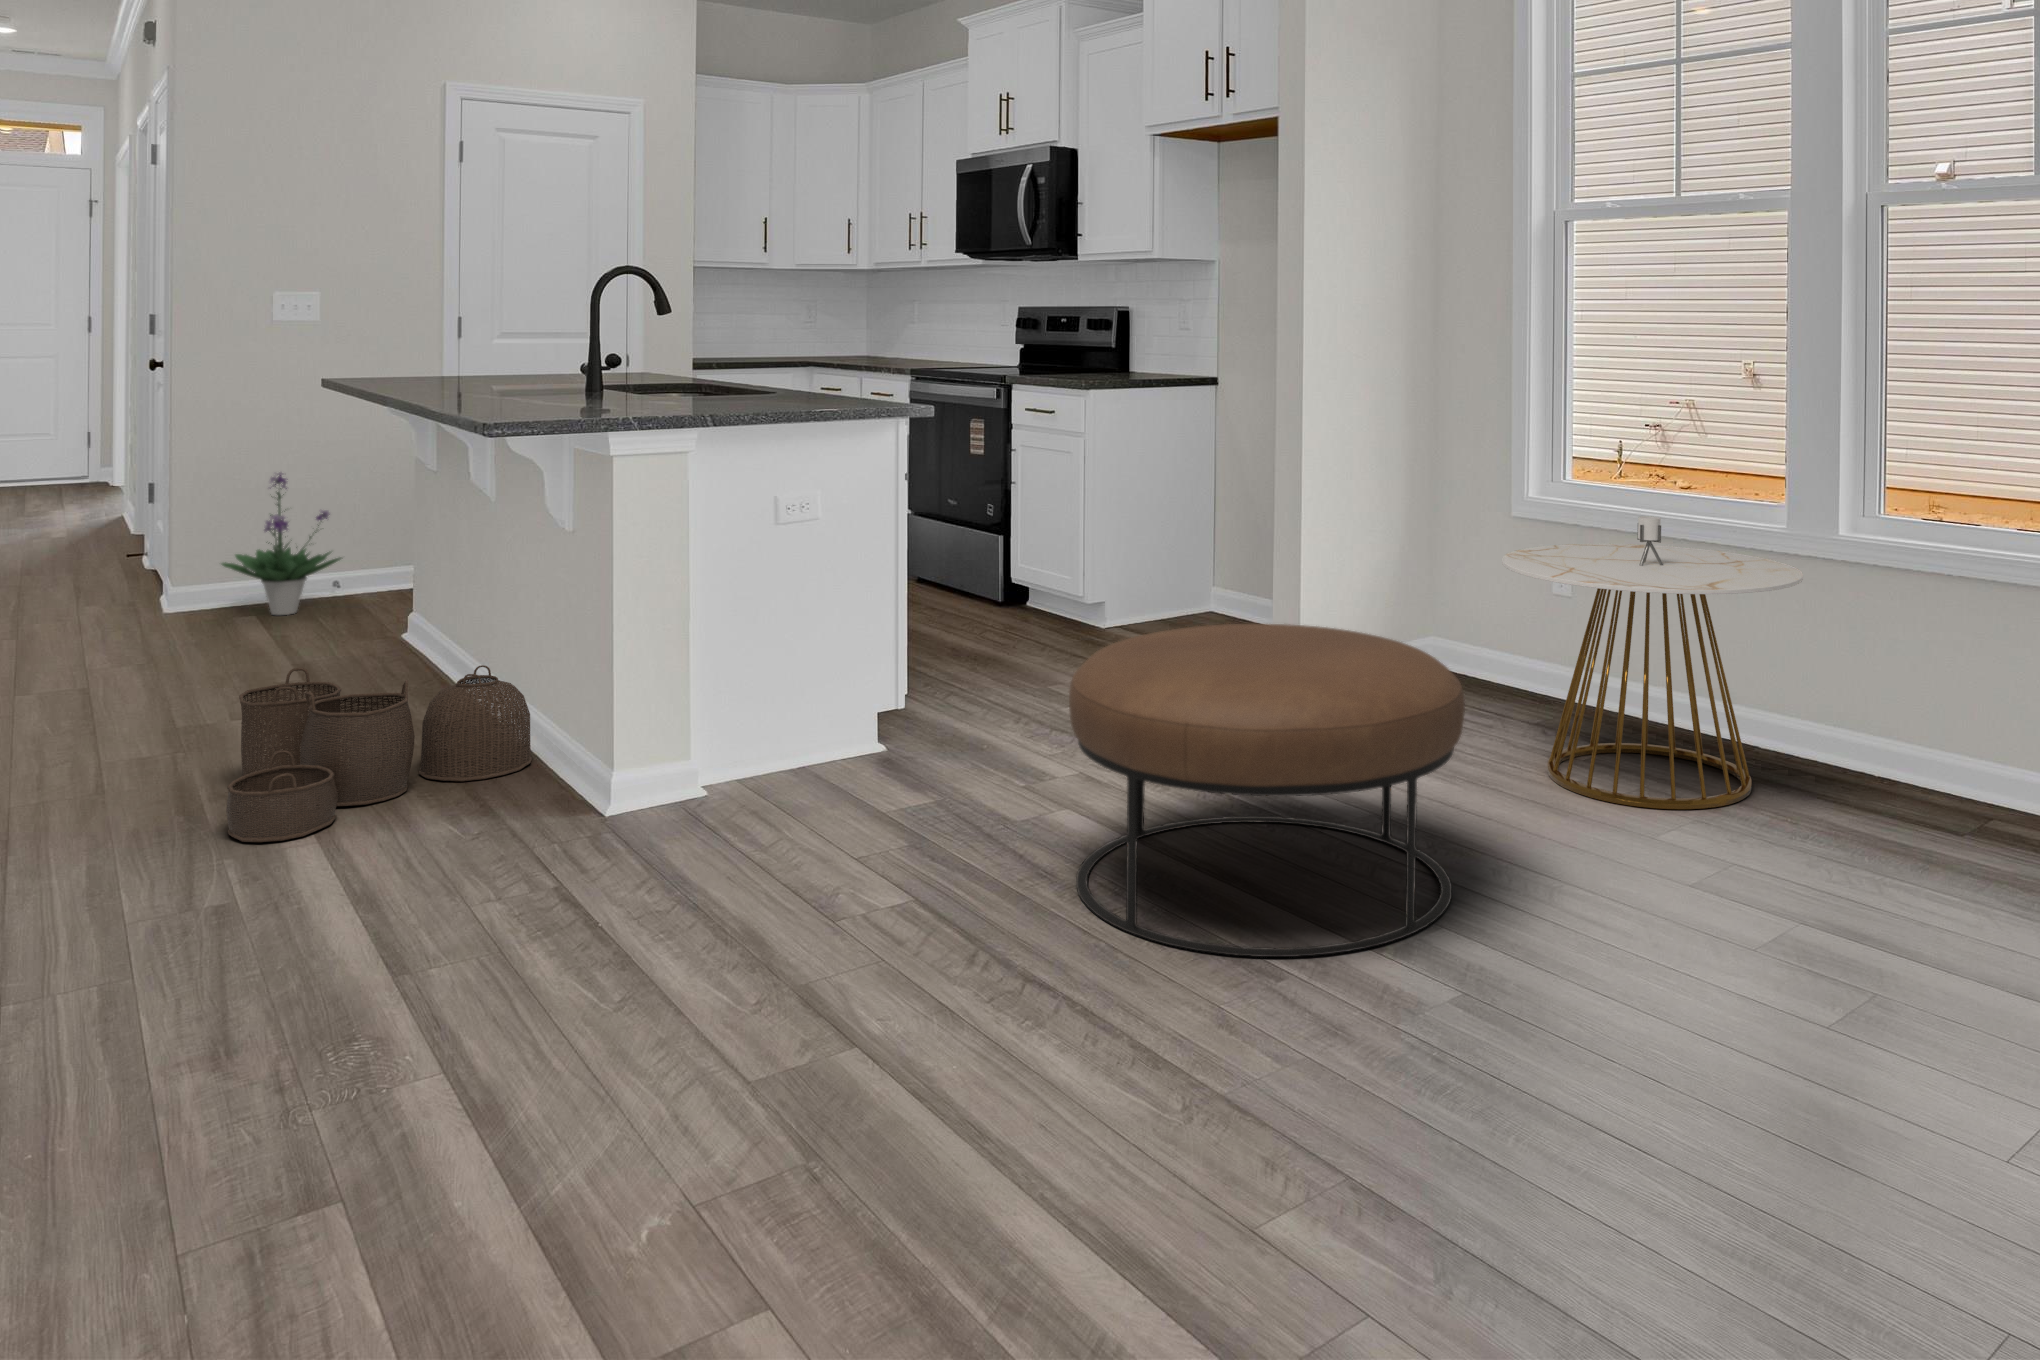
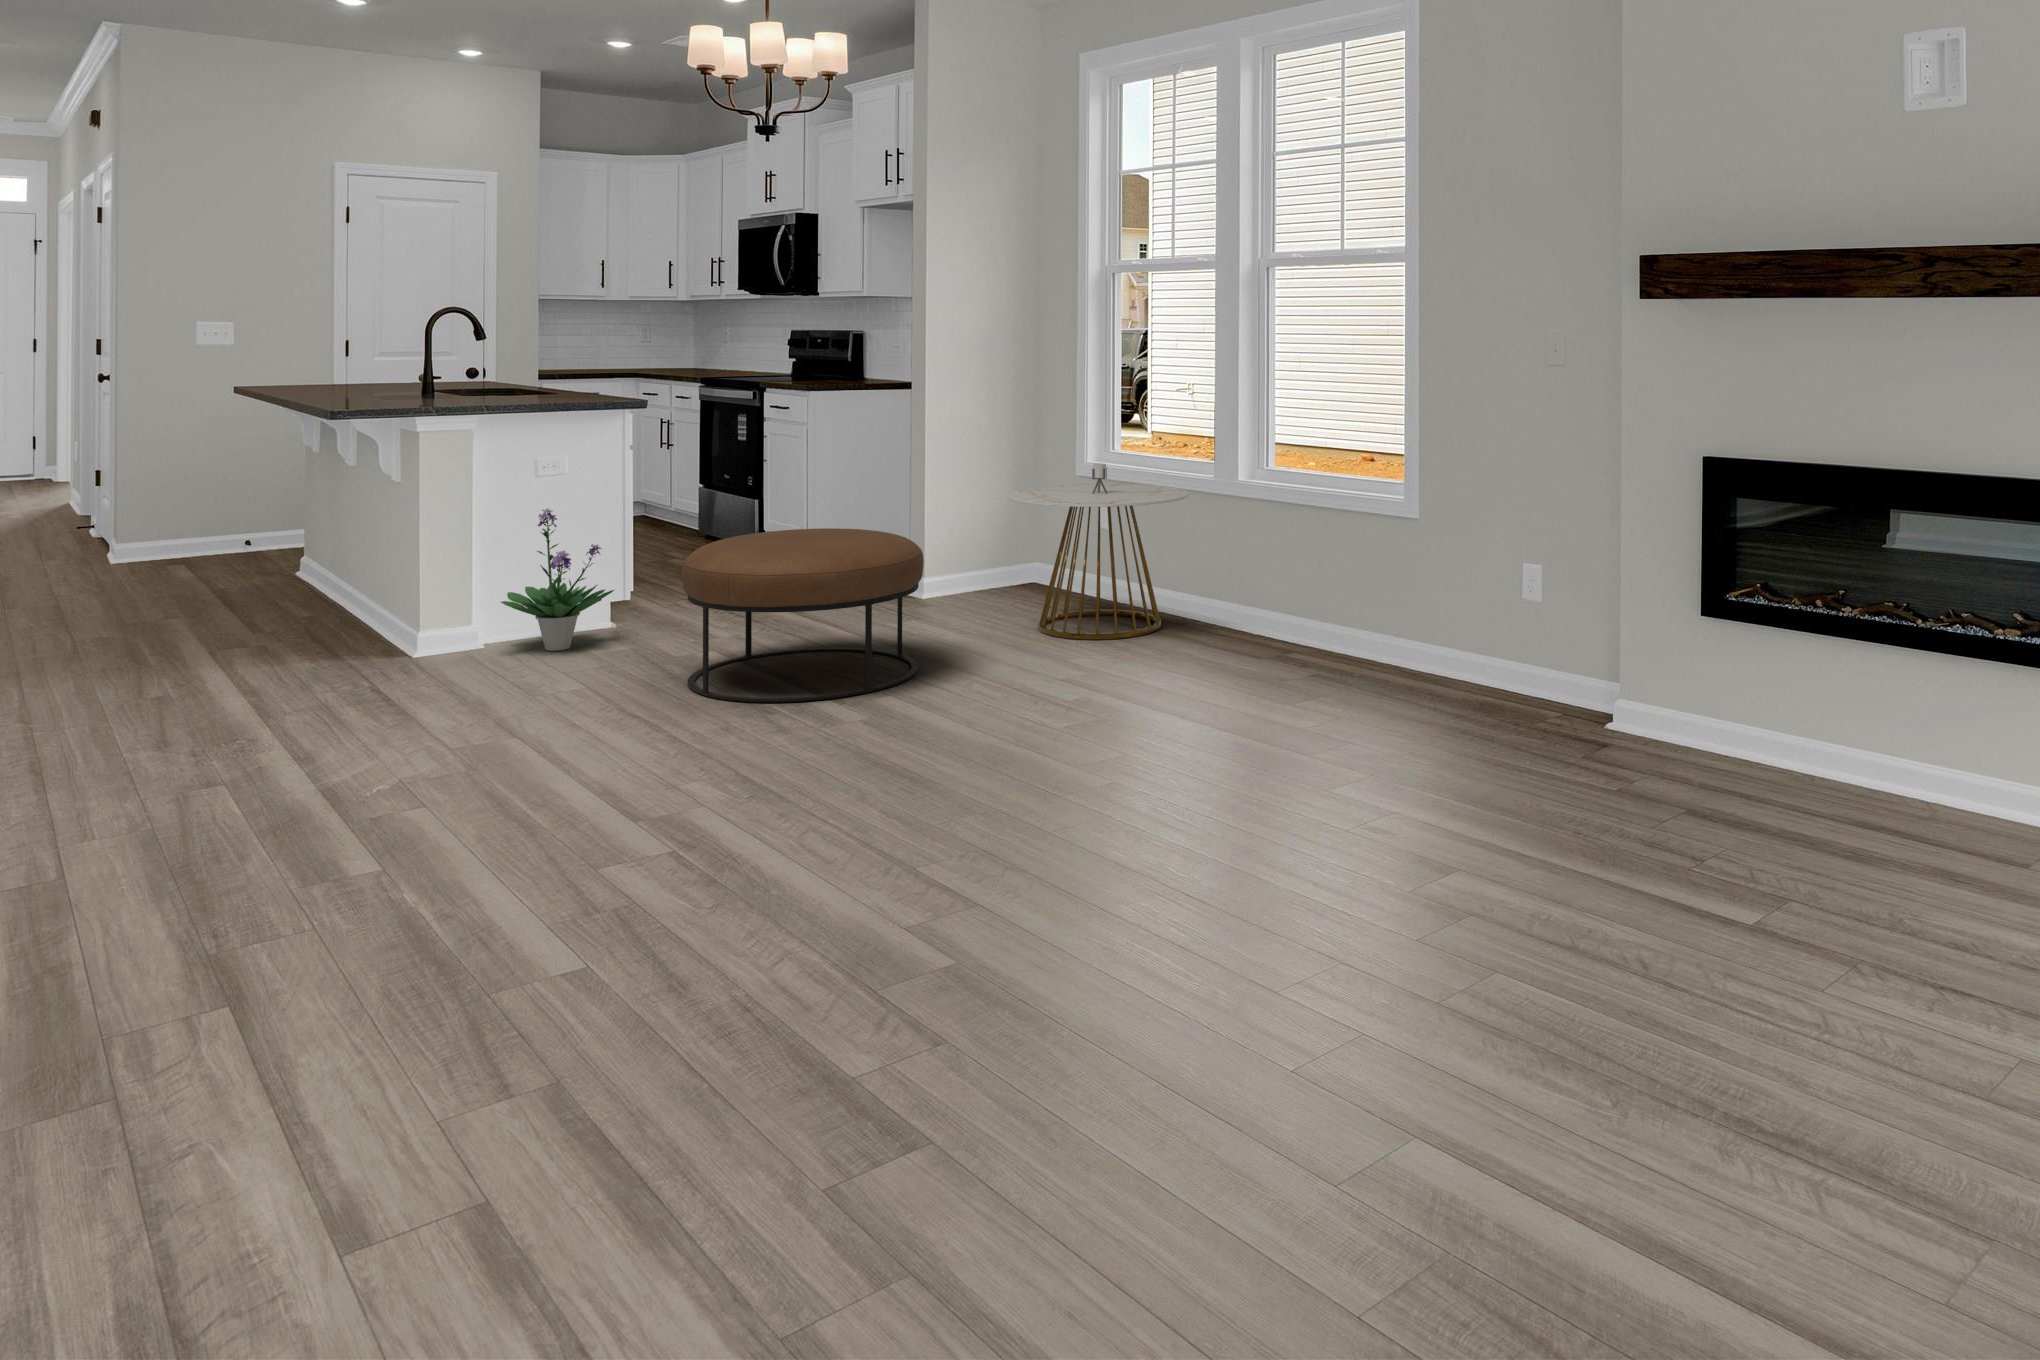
potted plant: present [222,472,341,615] -> present [501,508,614,651]
woven basket: present [226,665,532,842] -> none [159,573,370,674]

